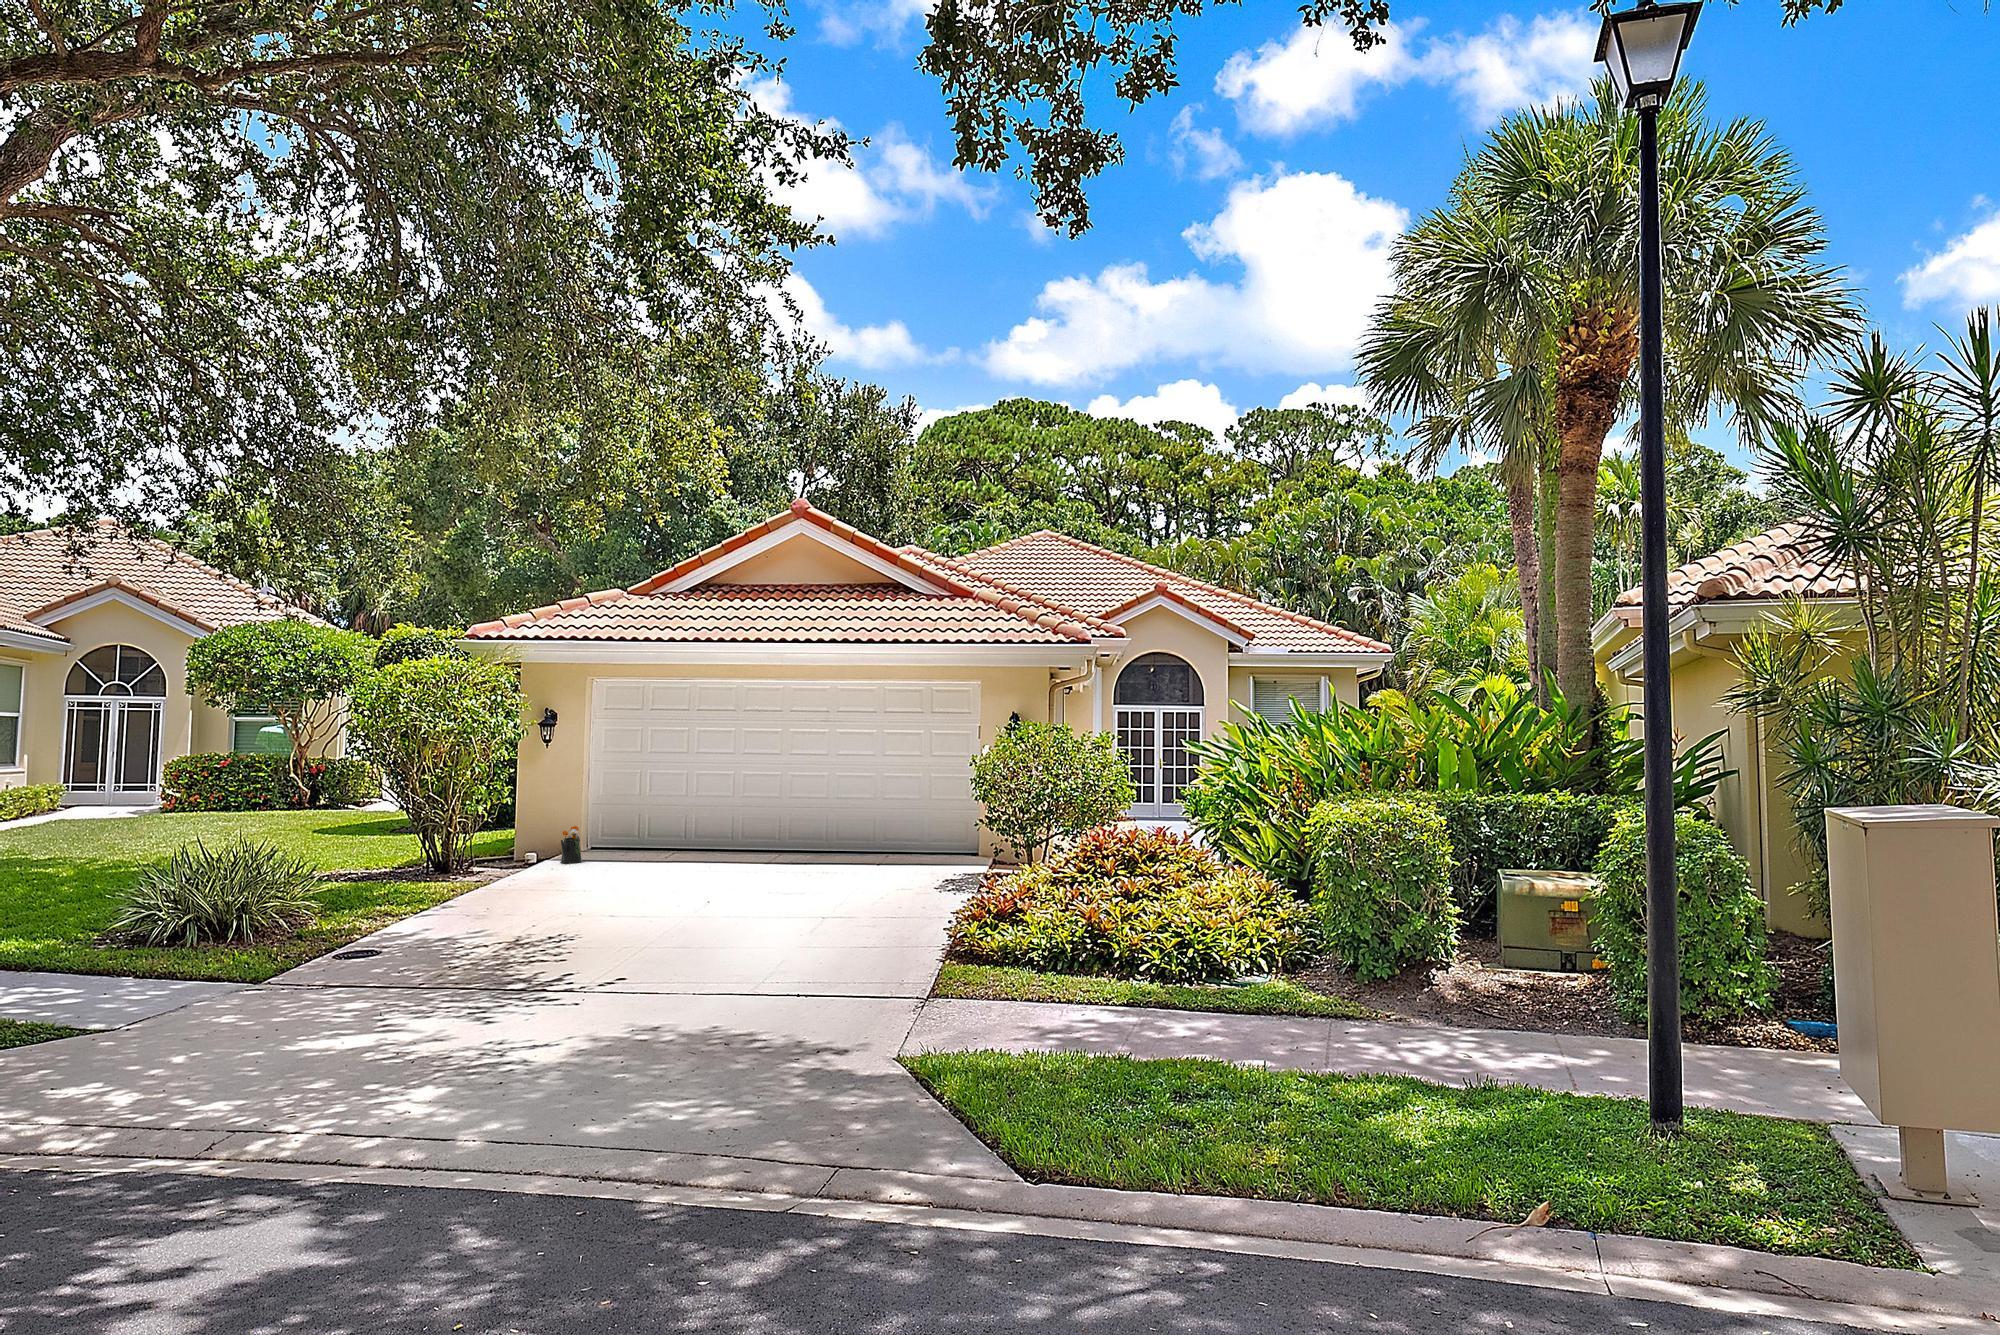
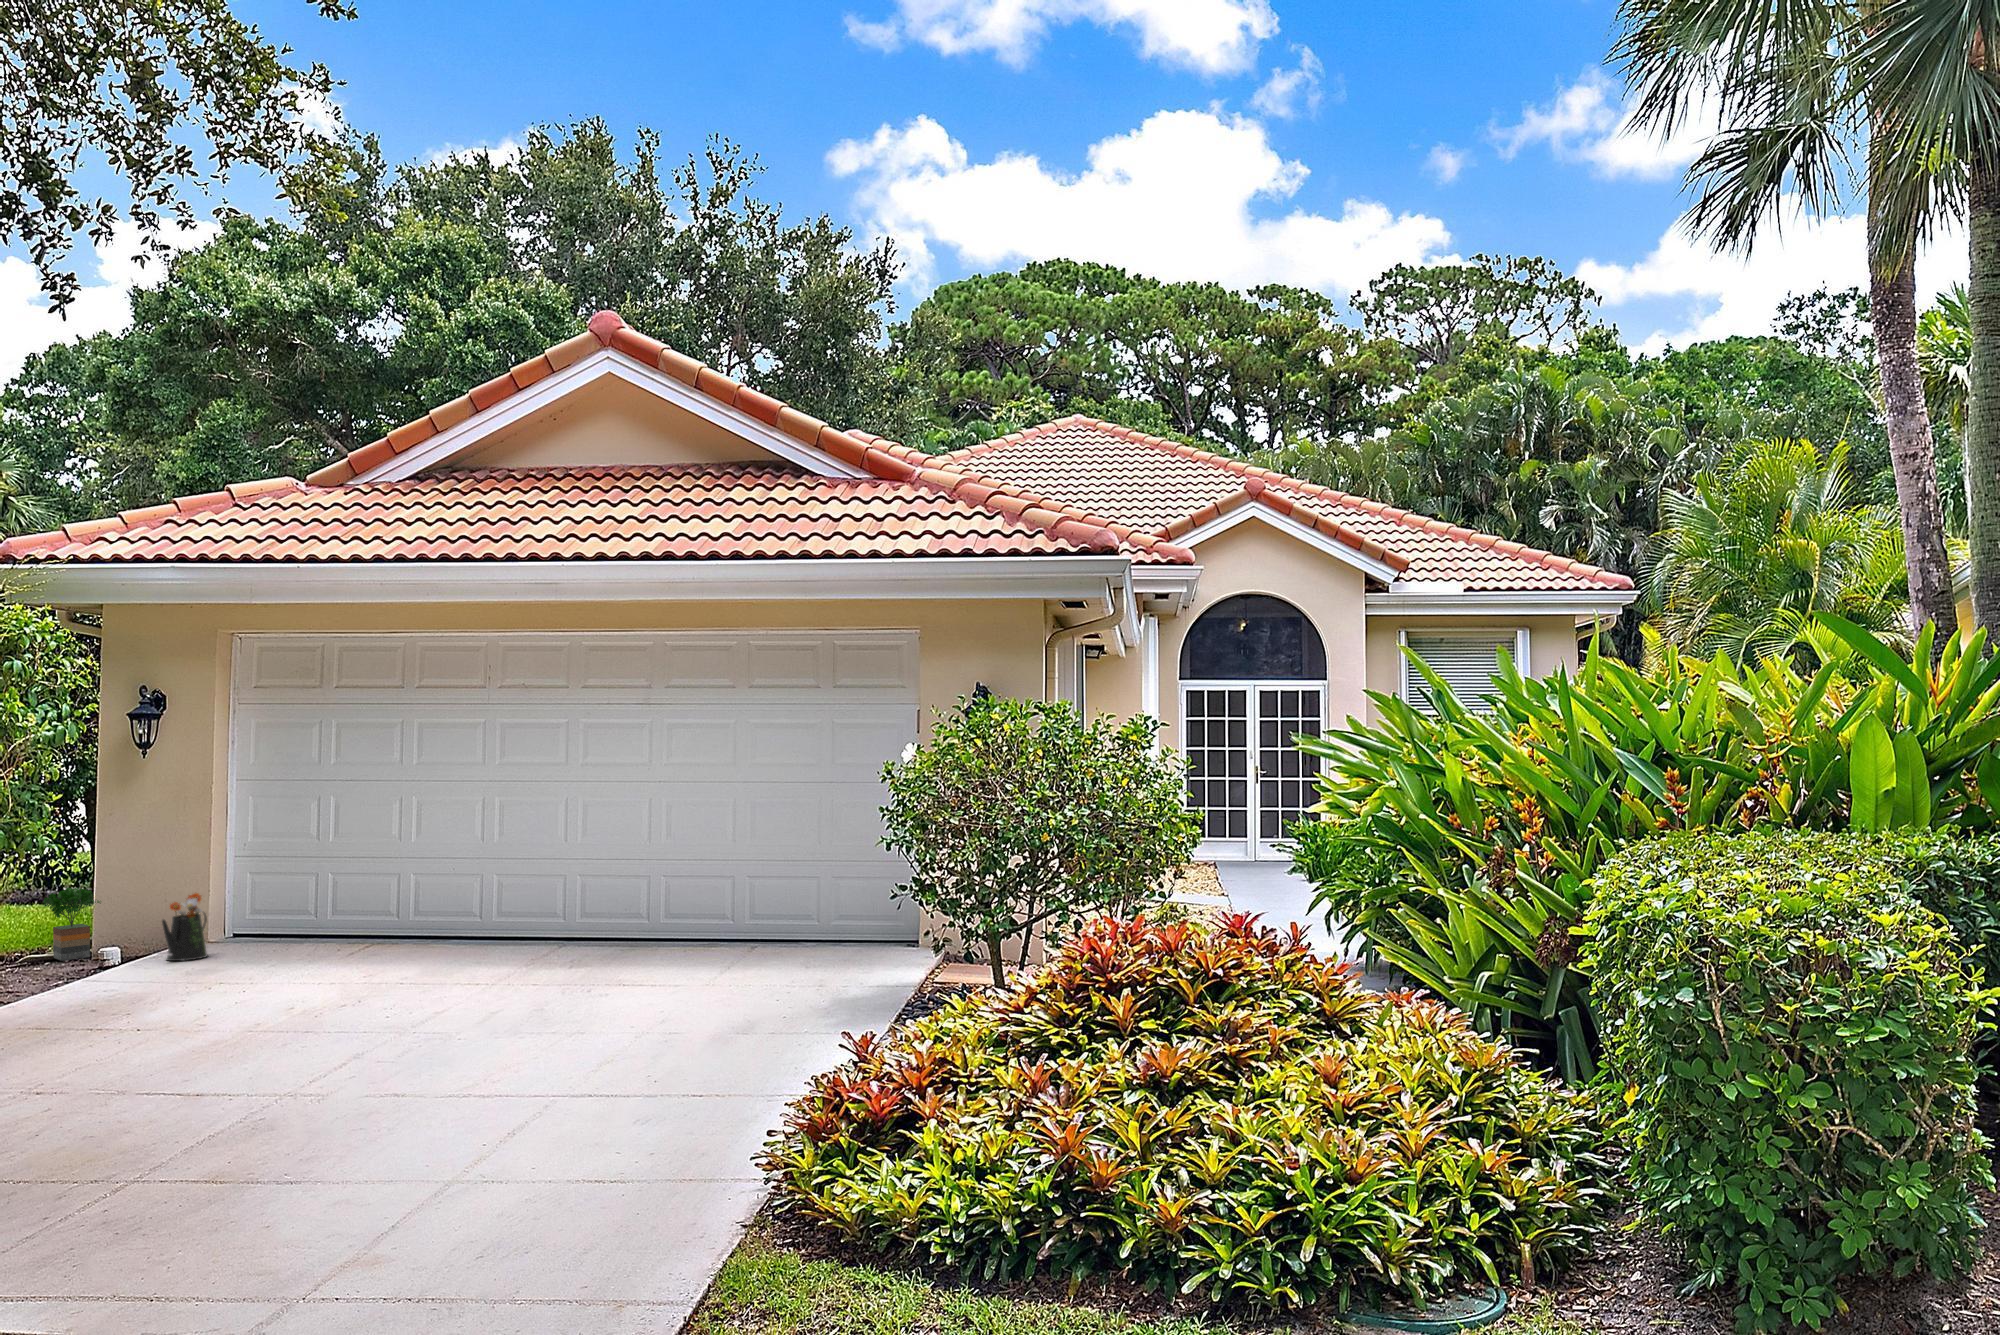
potted tree: none [490,822,521,863] -> present [44,888,101,961]

